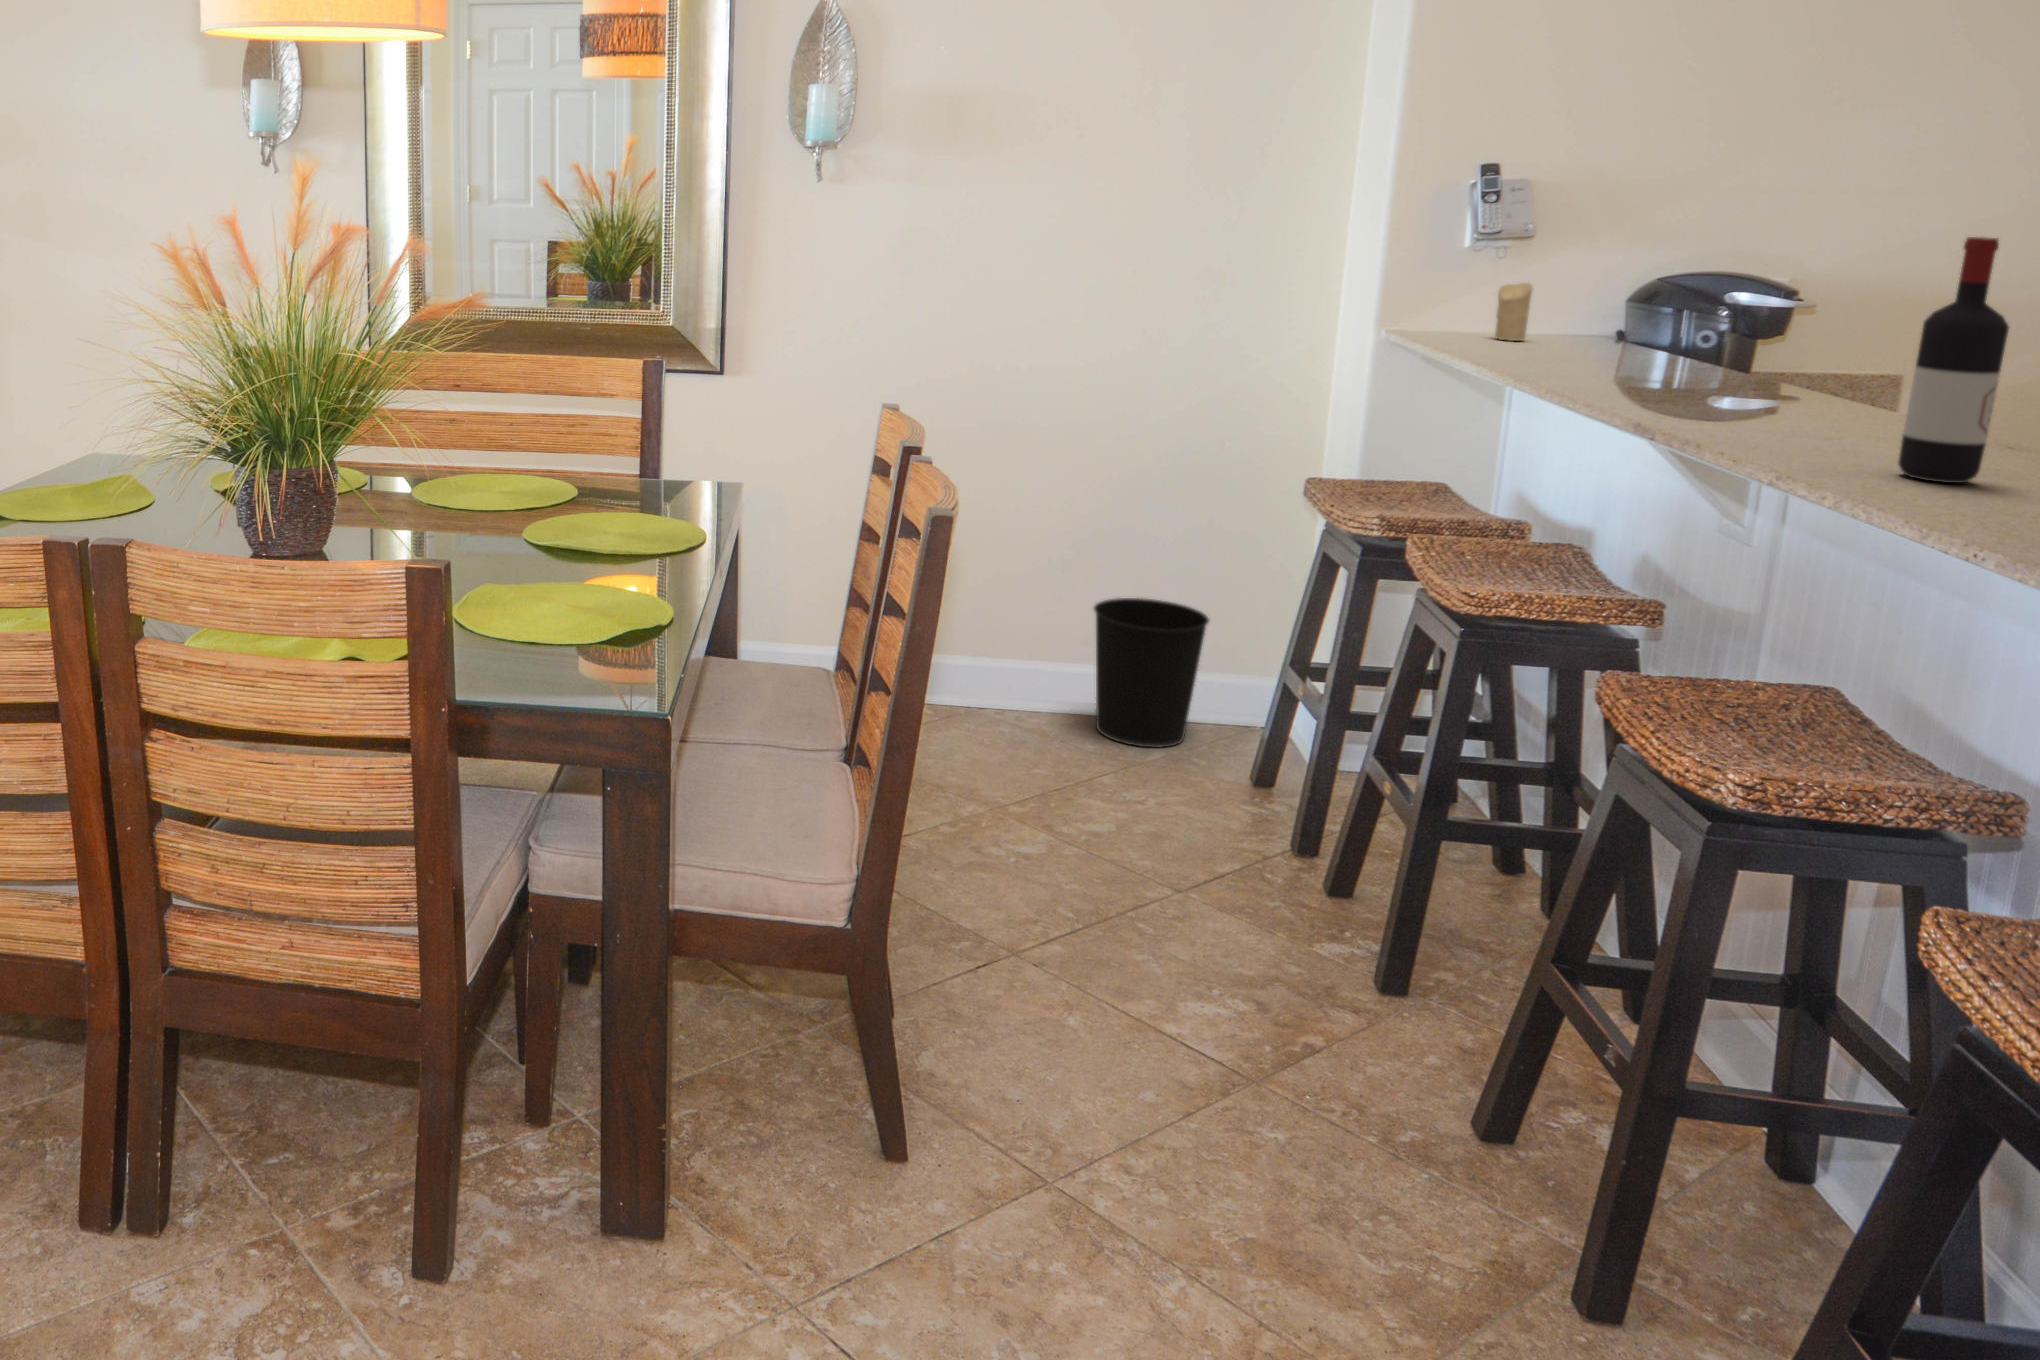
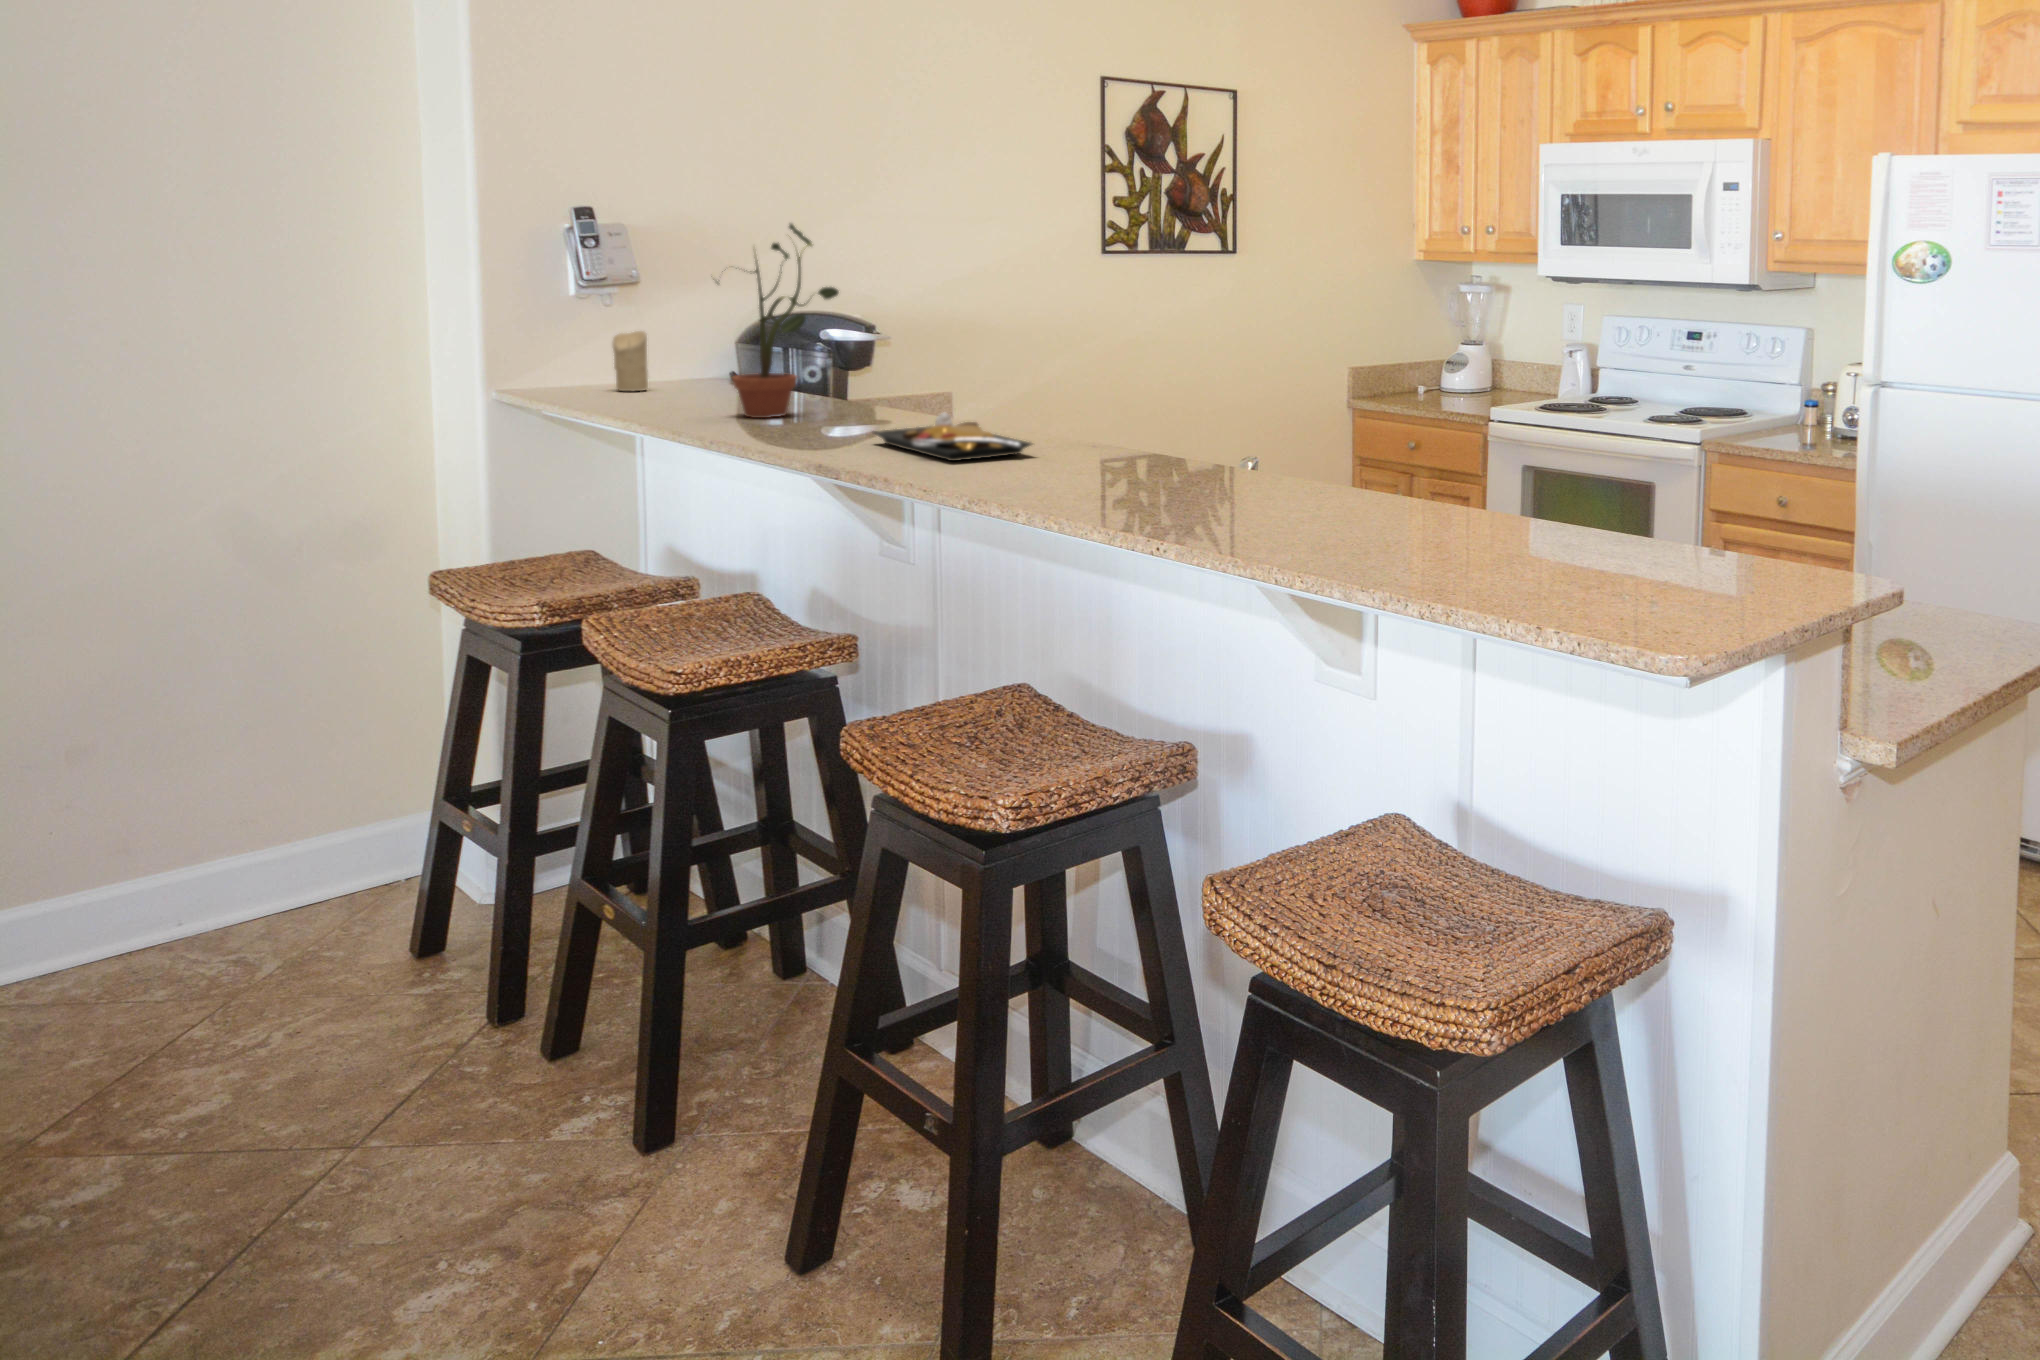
potted plant: none [1592,178,1733,379] -> present [716,224,839,418]
wine bottle: present [1898,237,2009,483] -> none [1032,266,1090,478]
plate: none [1725,393,1924,451] -> present [873,413,1032,461]
wastebasket: present [1094,598,1210,748] -> none [132,765,320,976]

